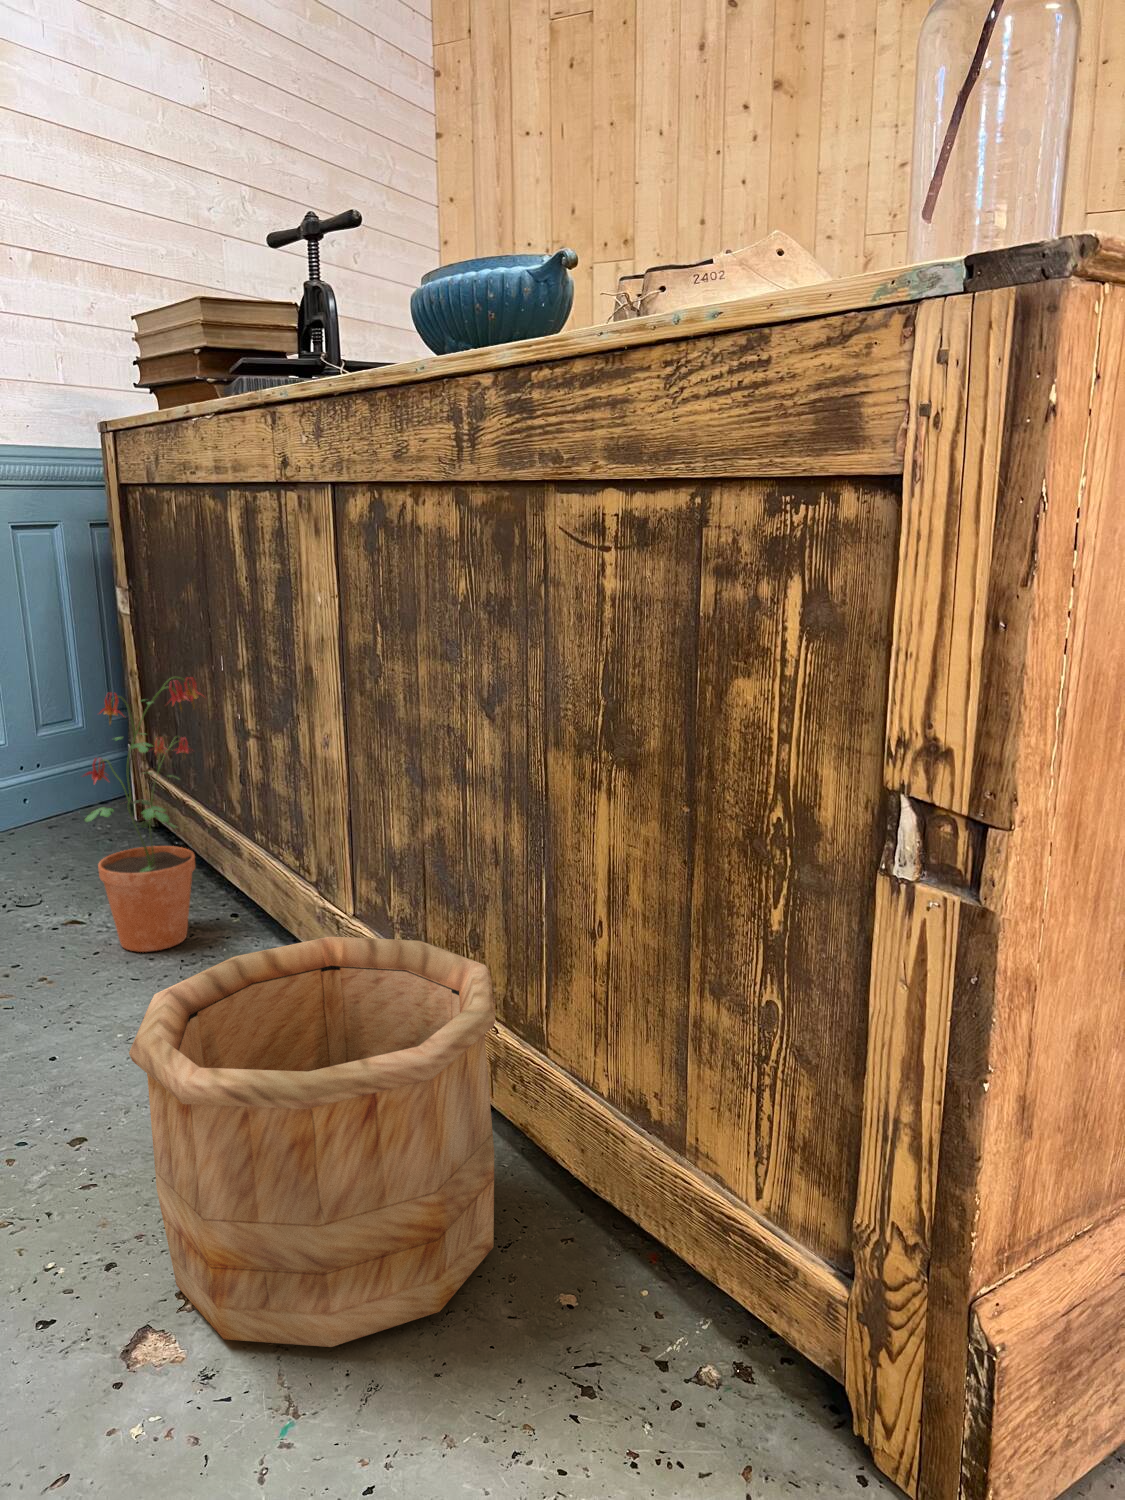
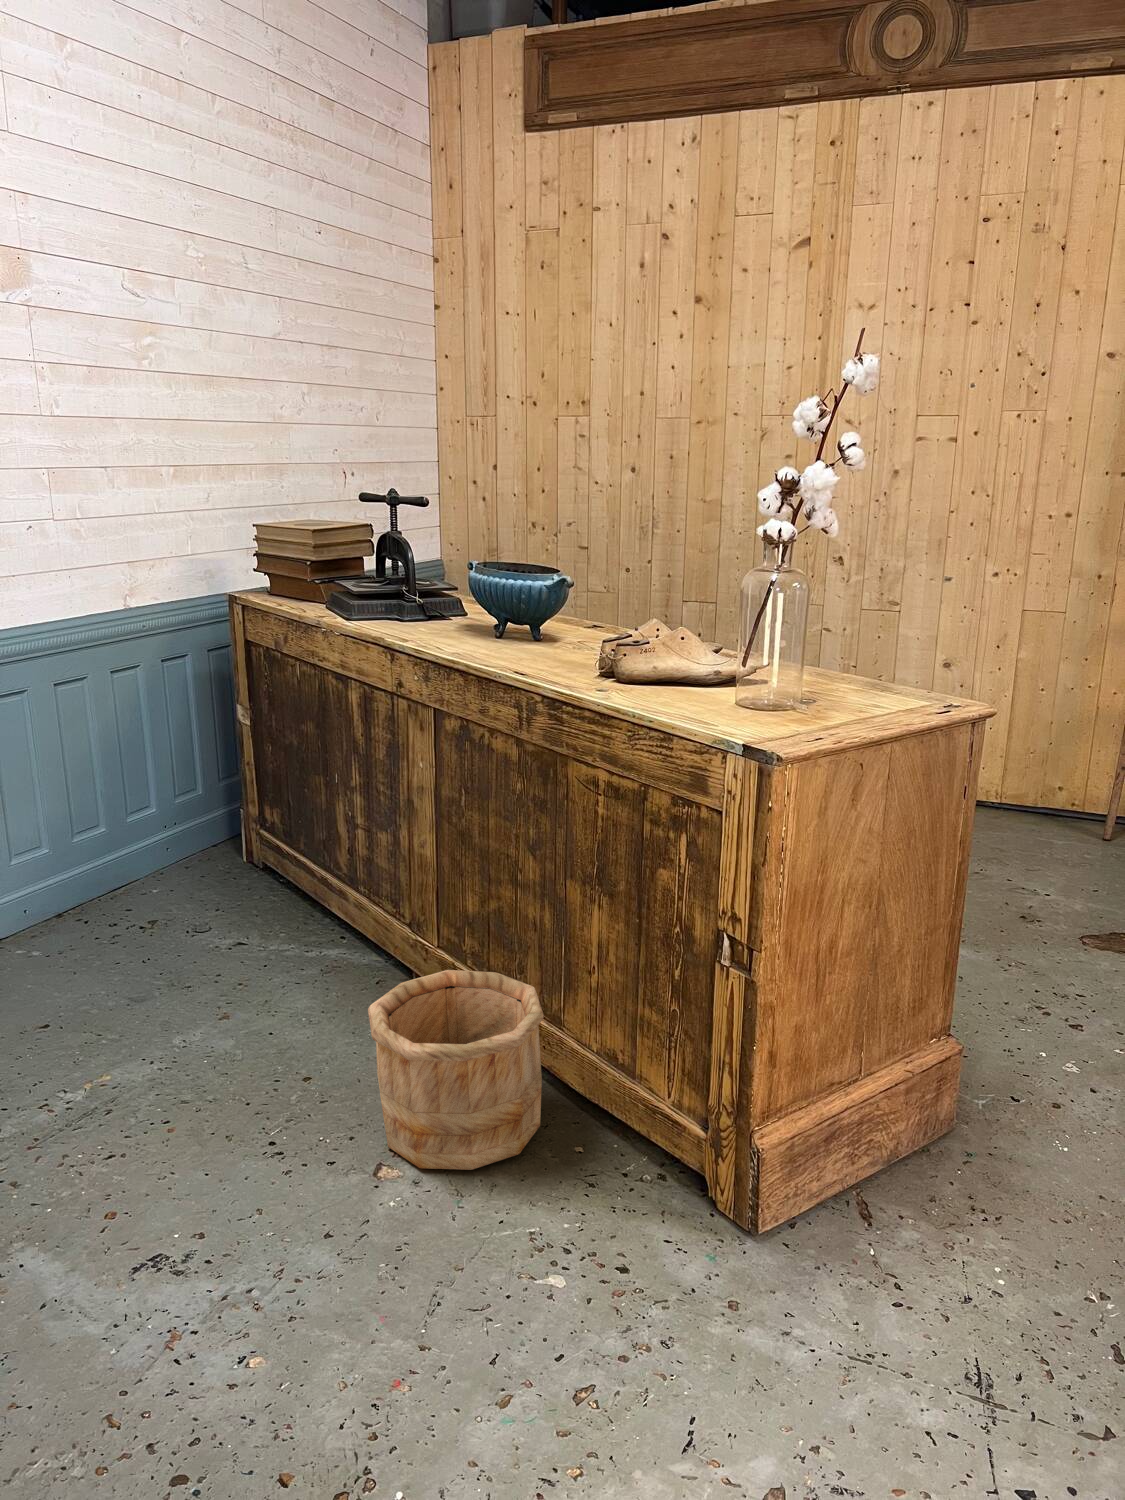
potted plant: present [83,677,201,952] -> none [254,792,331,963]

